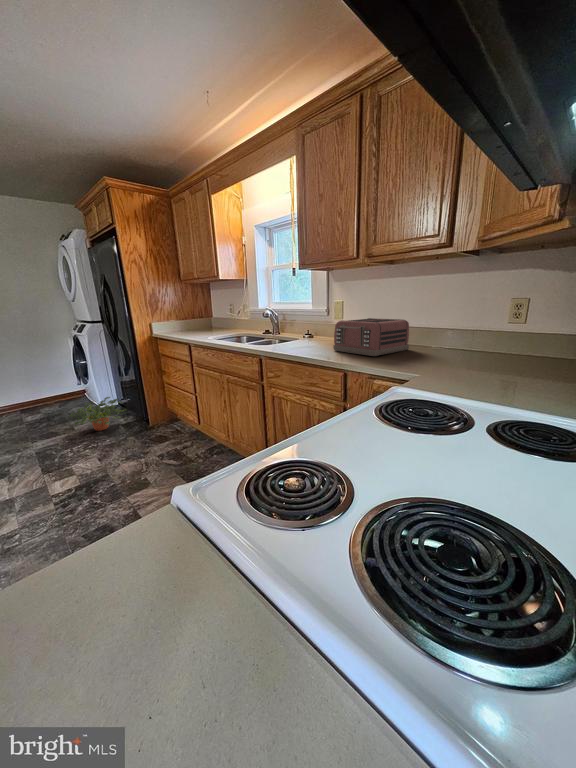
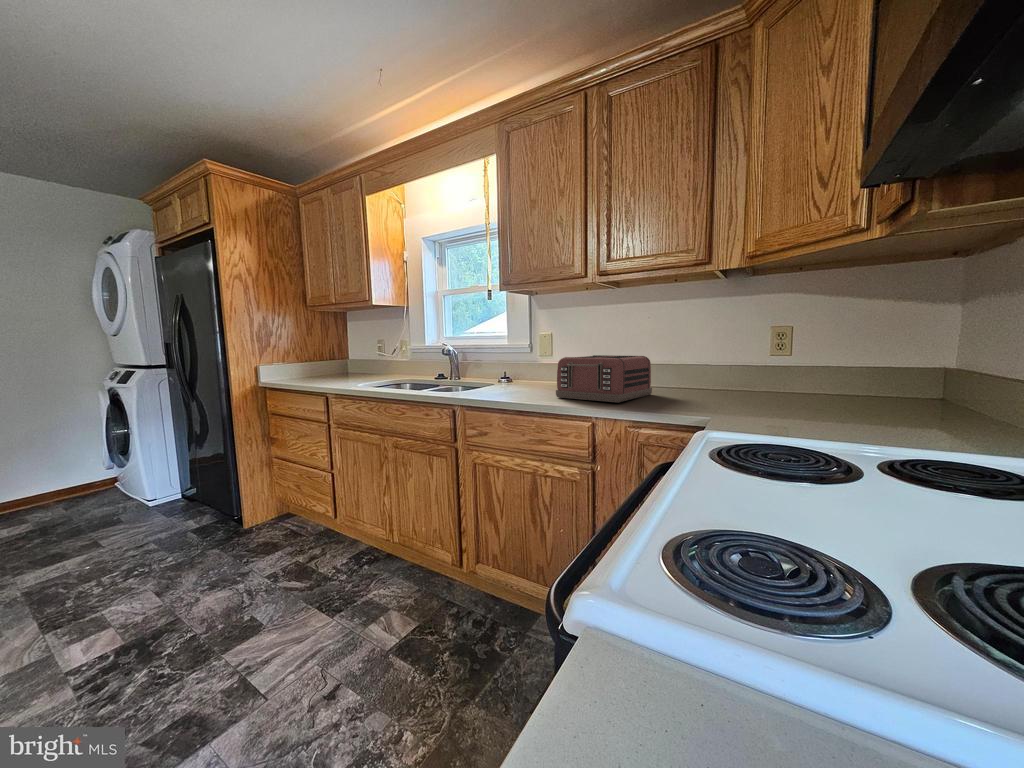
potted plant: present [69,397,123,431] -> none [94,485,206,544]

